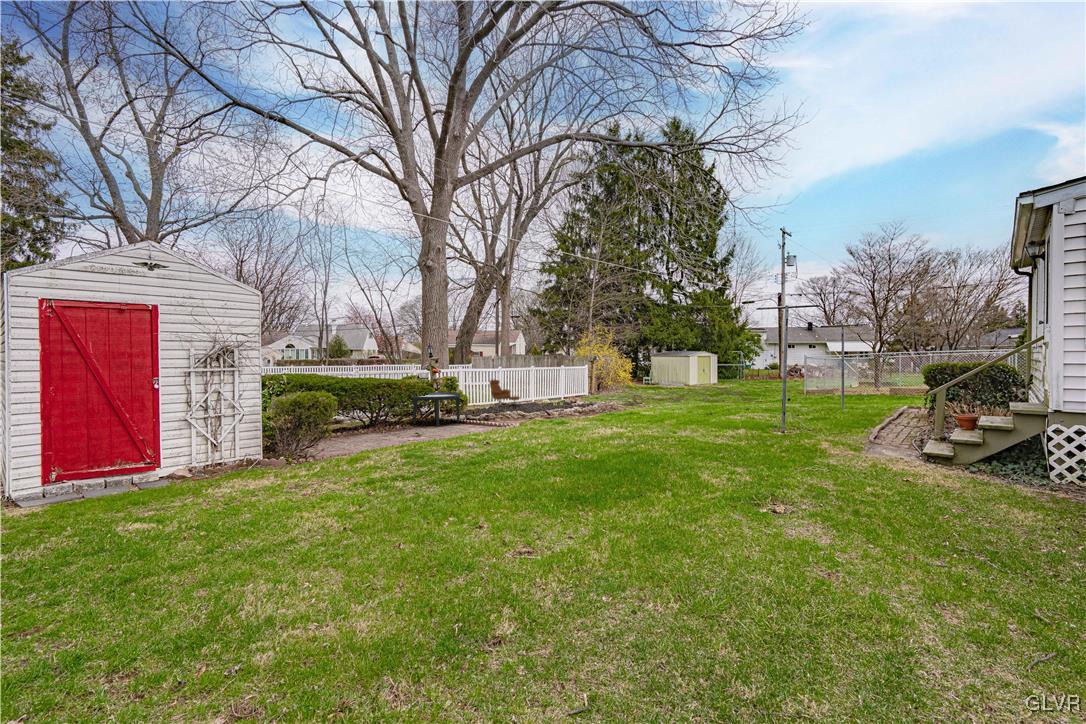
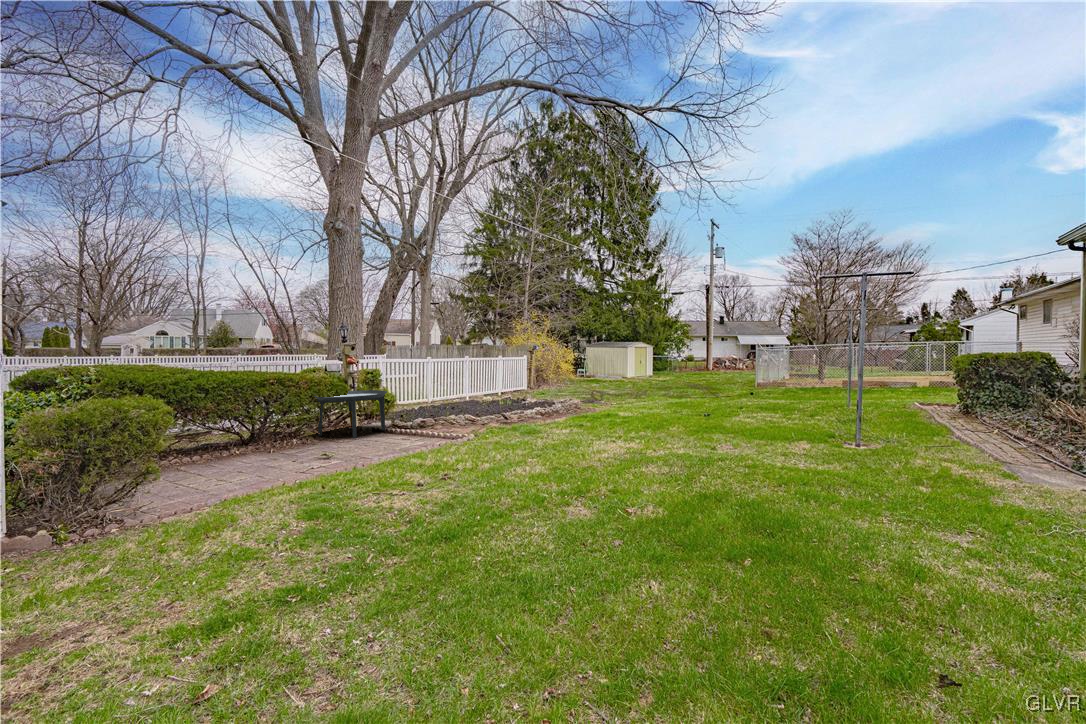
lounge chair: present [490,380,520,406] -> none [419,374,458,407]

